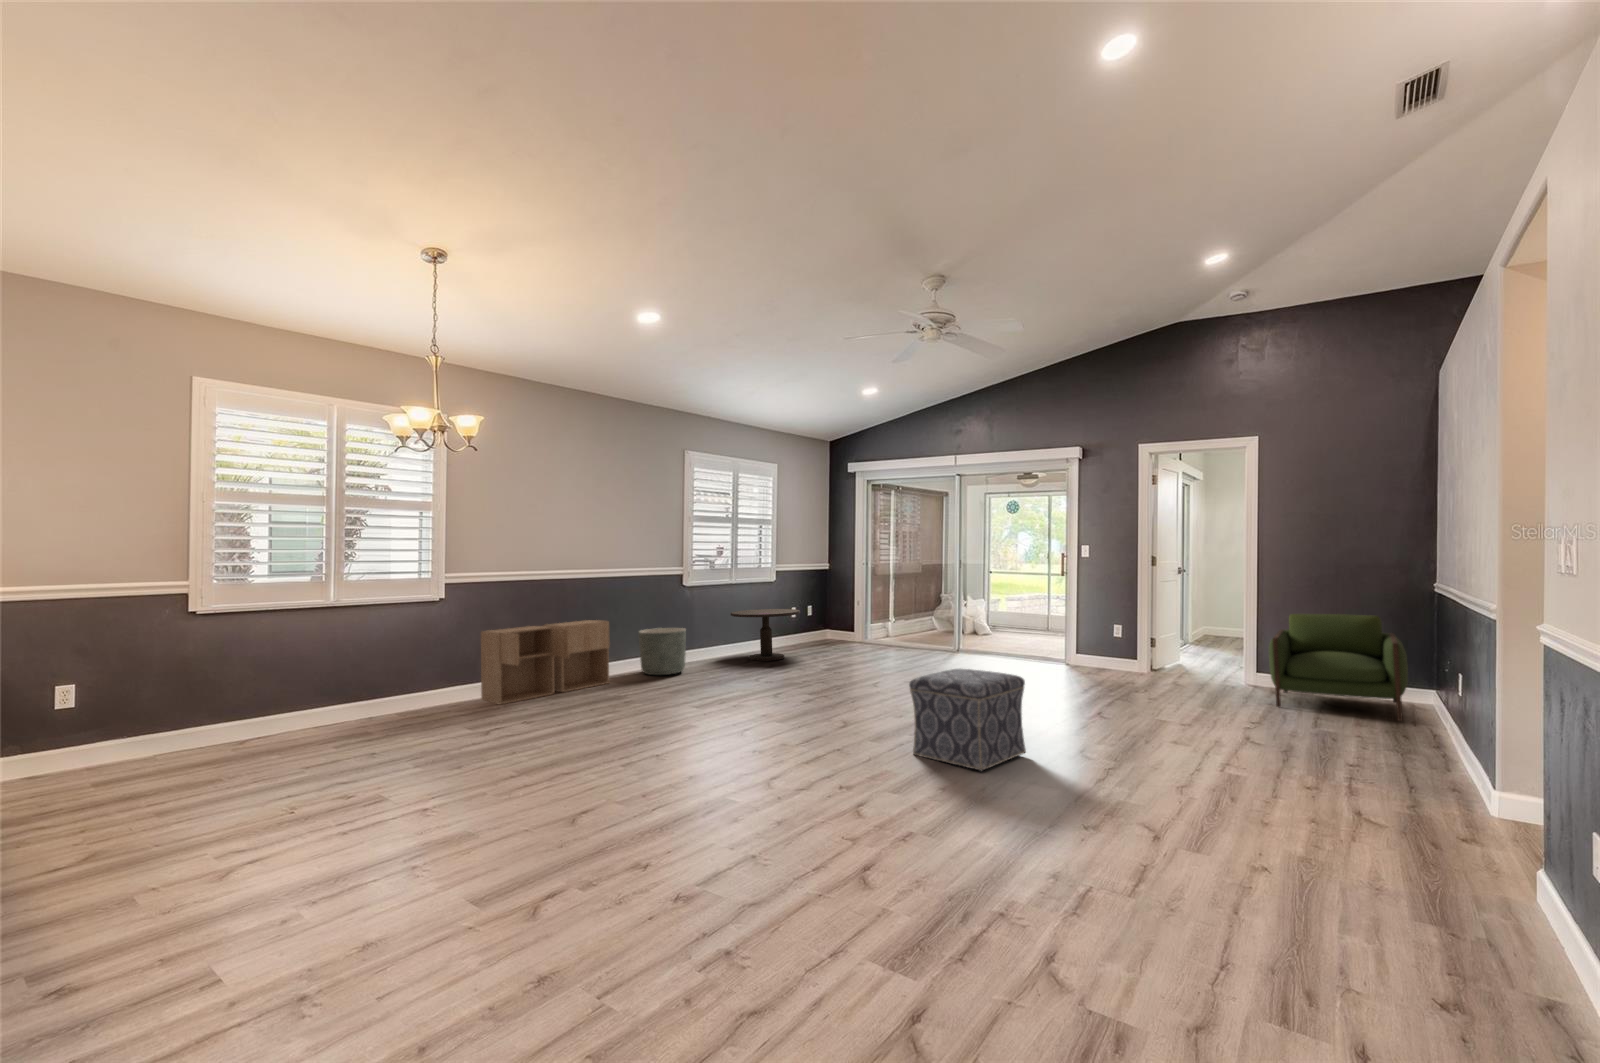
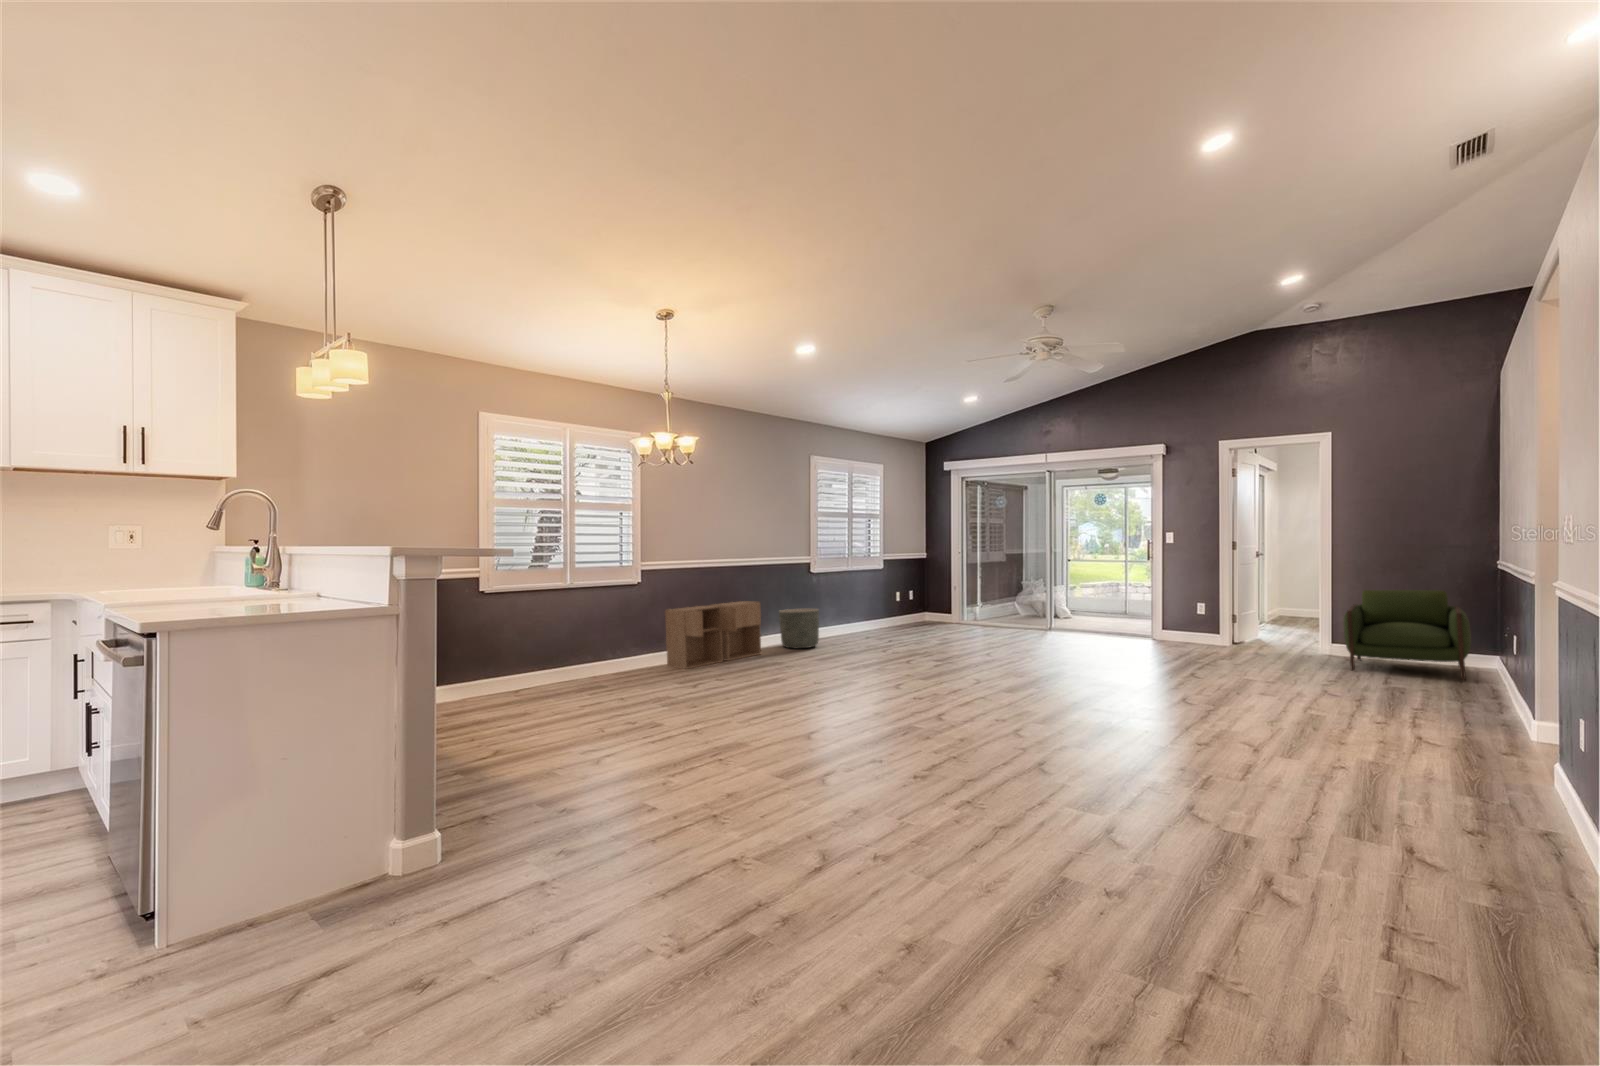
side table: present [731,609,800,661] -> none [848,593,910,638]
ottoman: present [909,669,1026,771] -> none [1042,634,1140,712]

